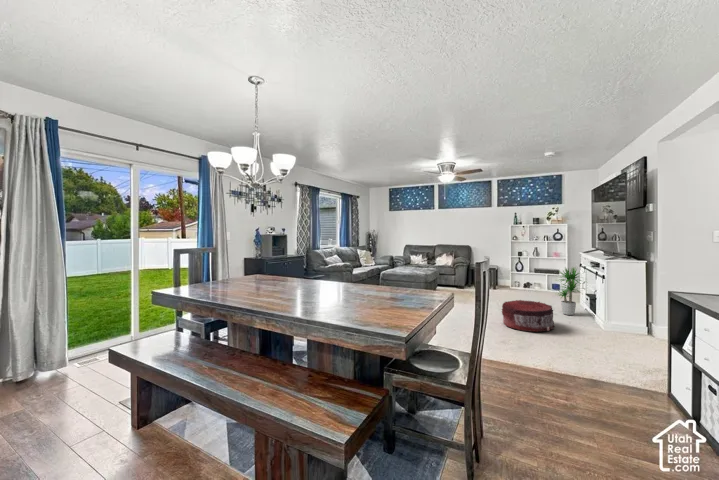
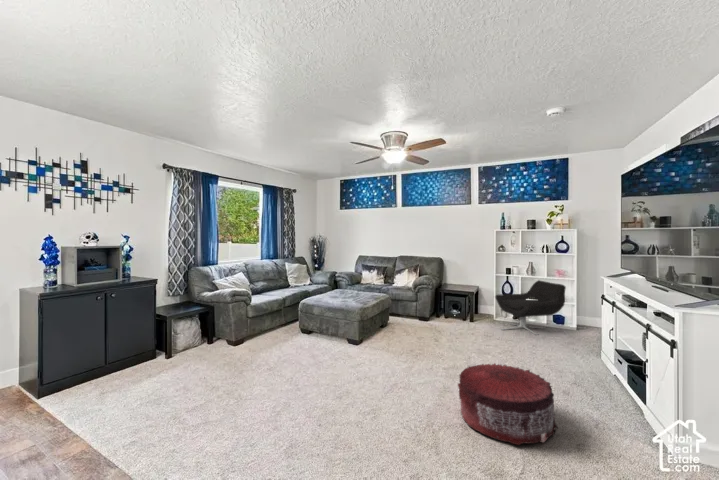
lounge chair: none [511,260,560,295] -> present [495,280,566,335]
potted plant: present [558,268,581,315] -> none [554,299,618,387]

